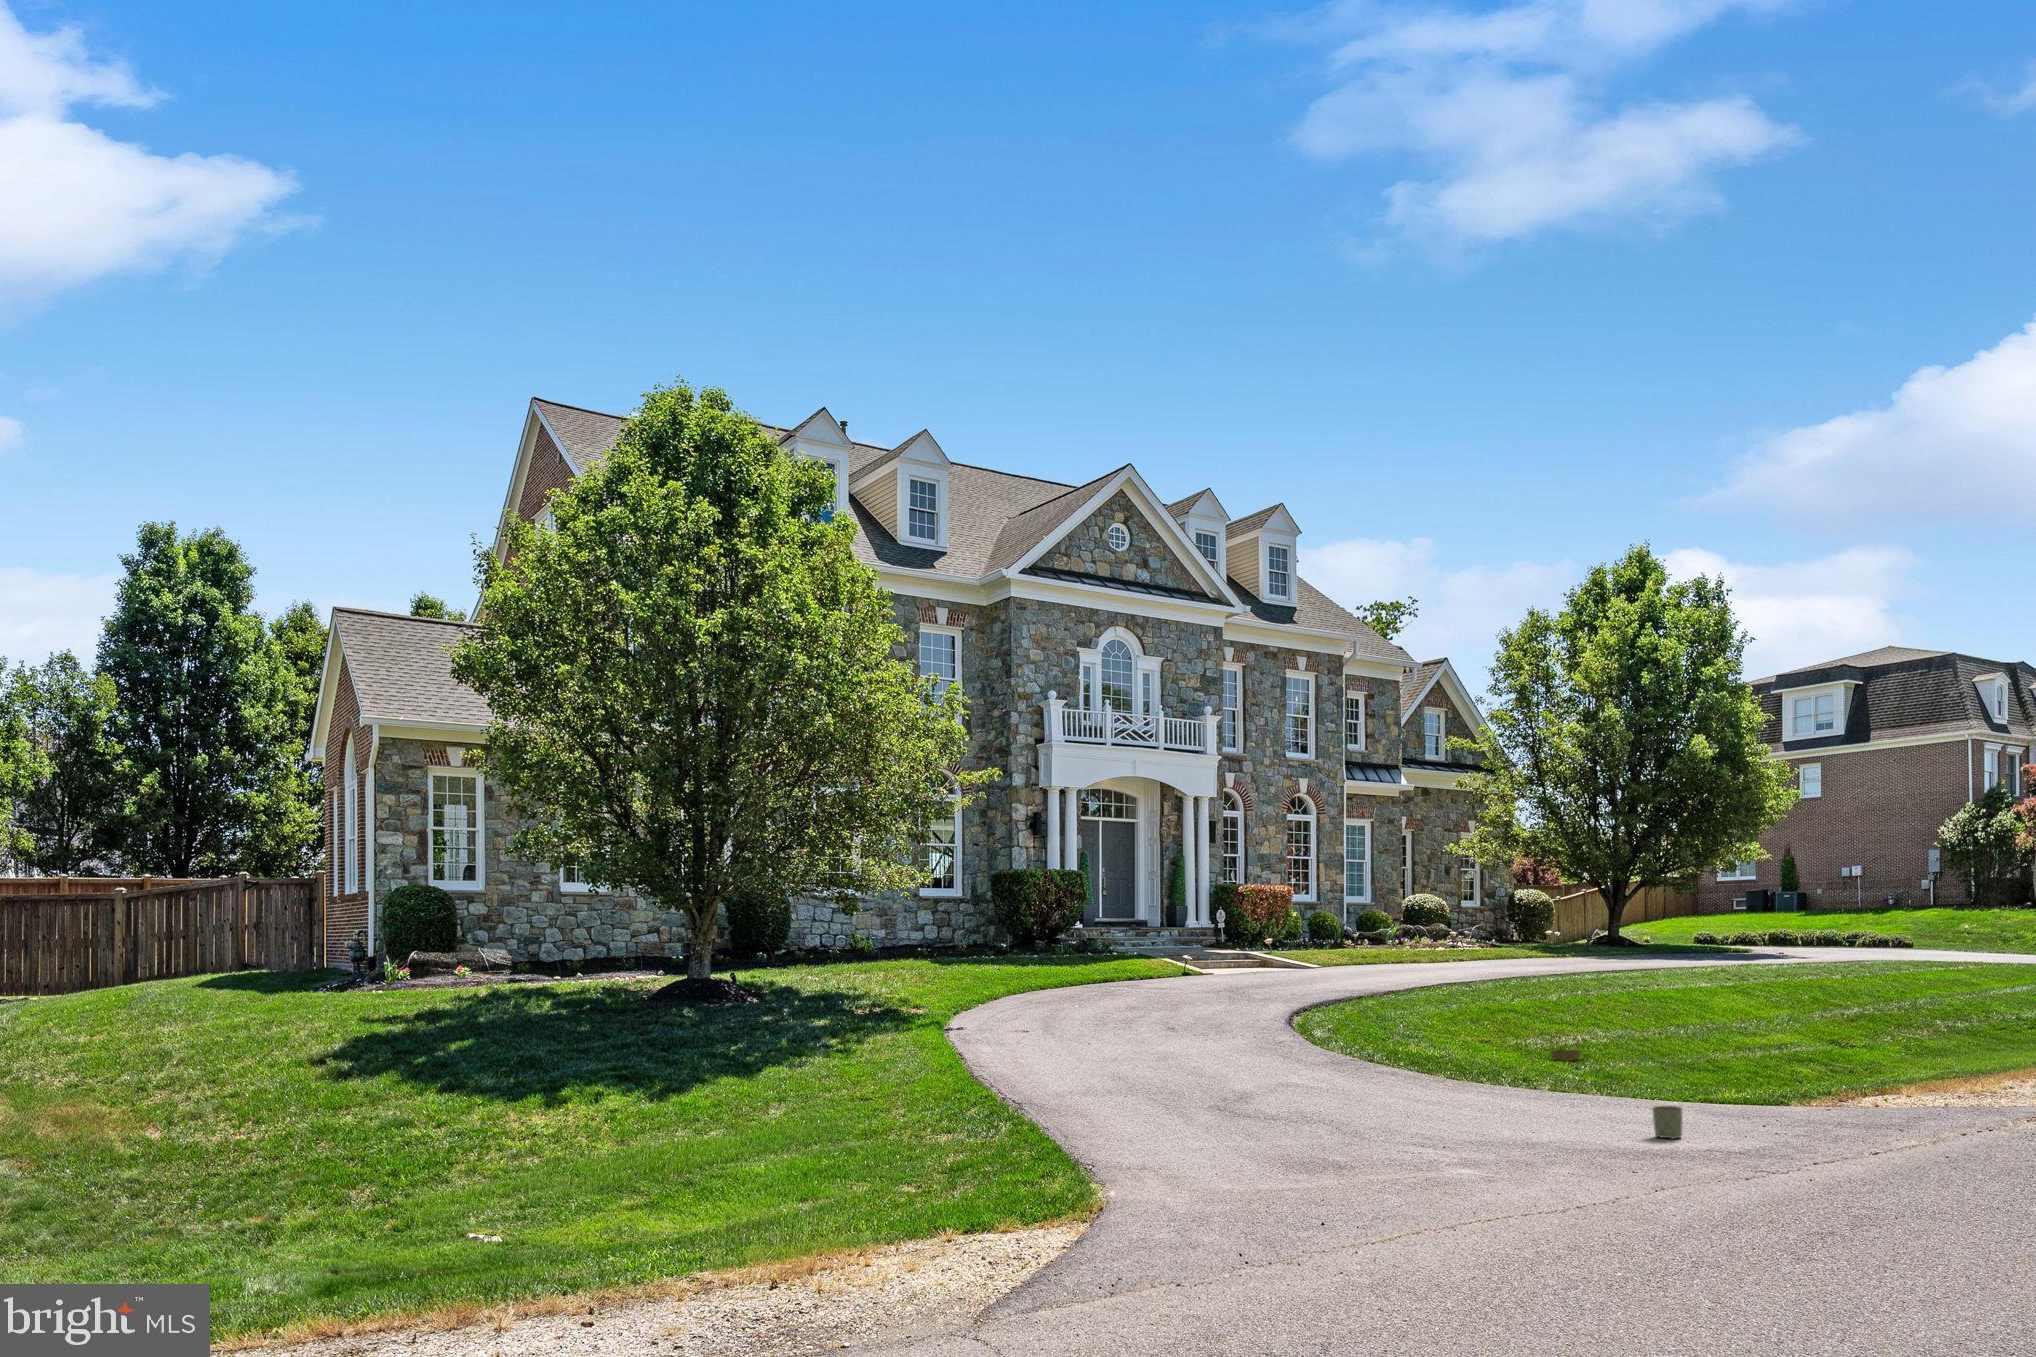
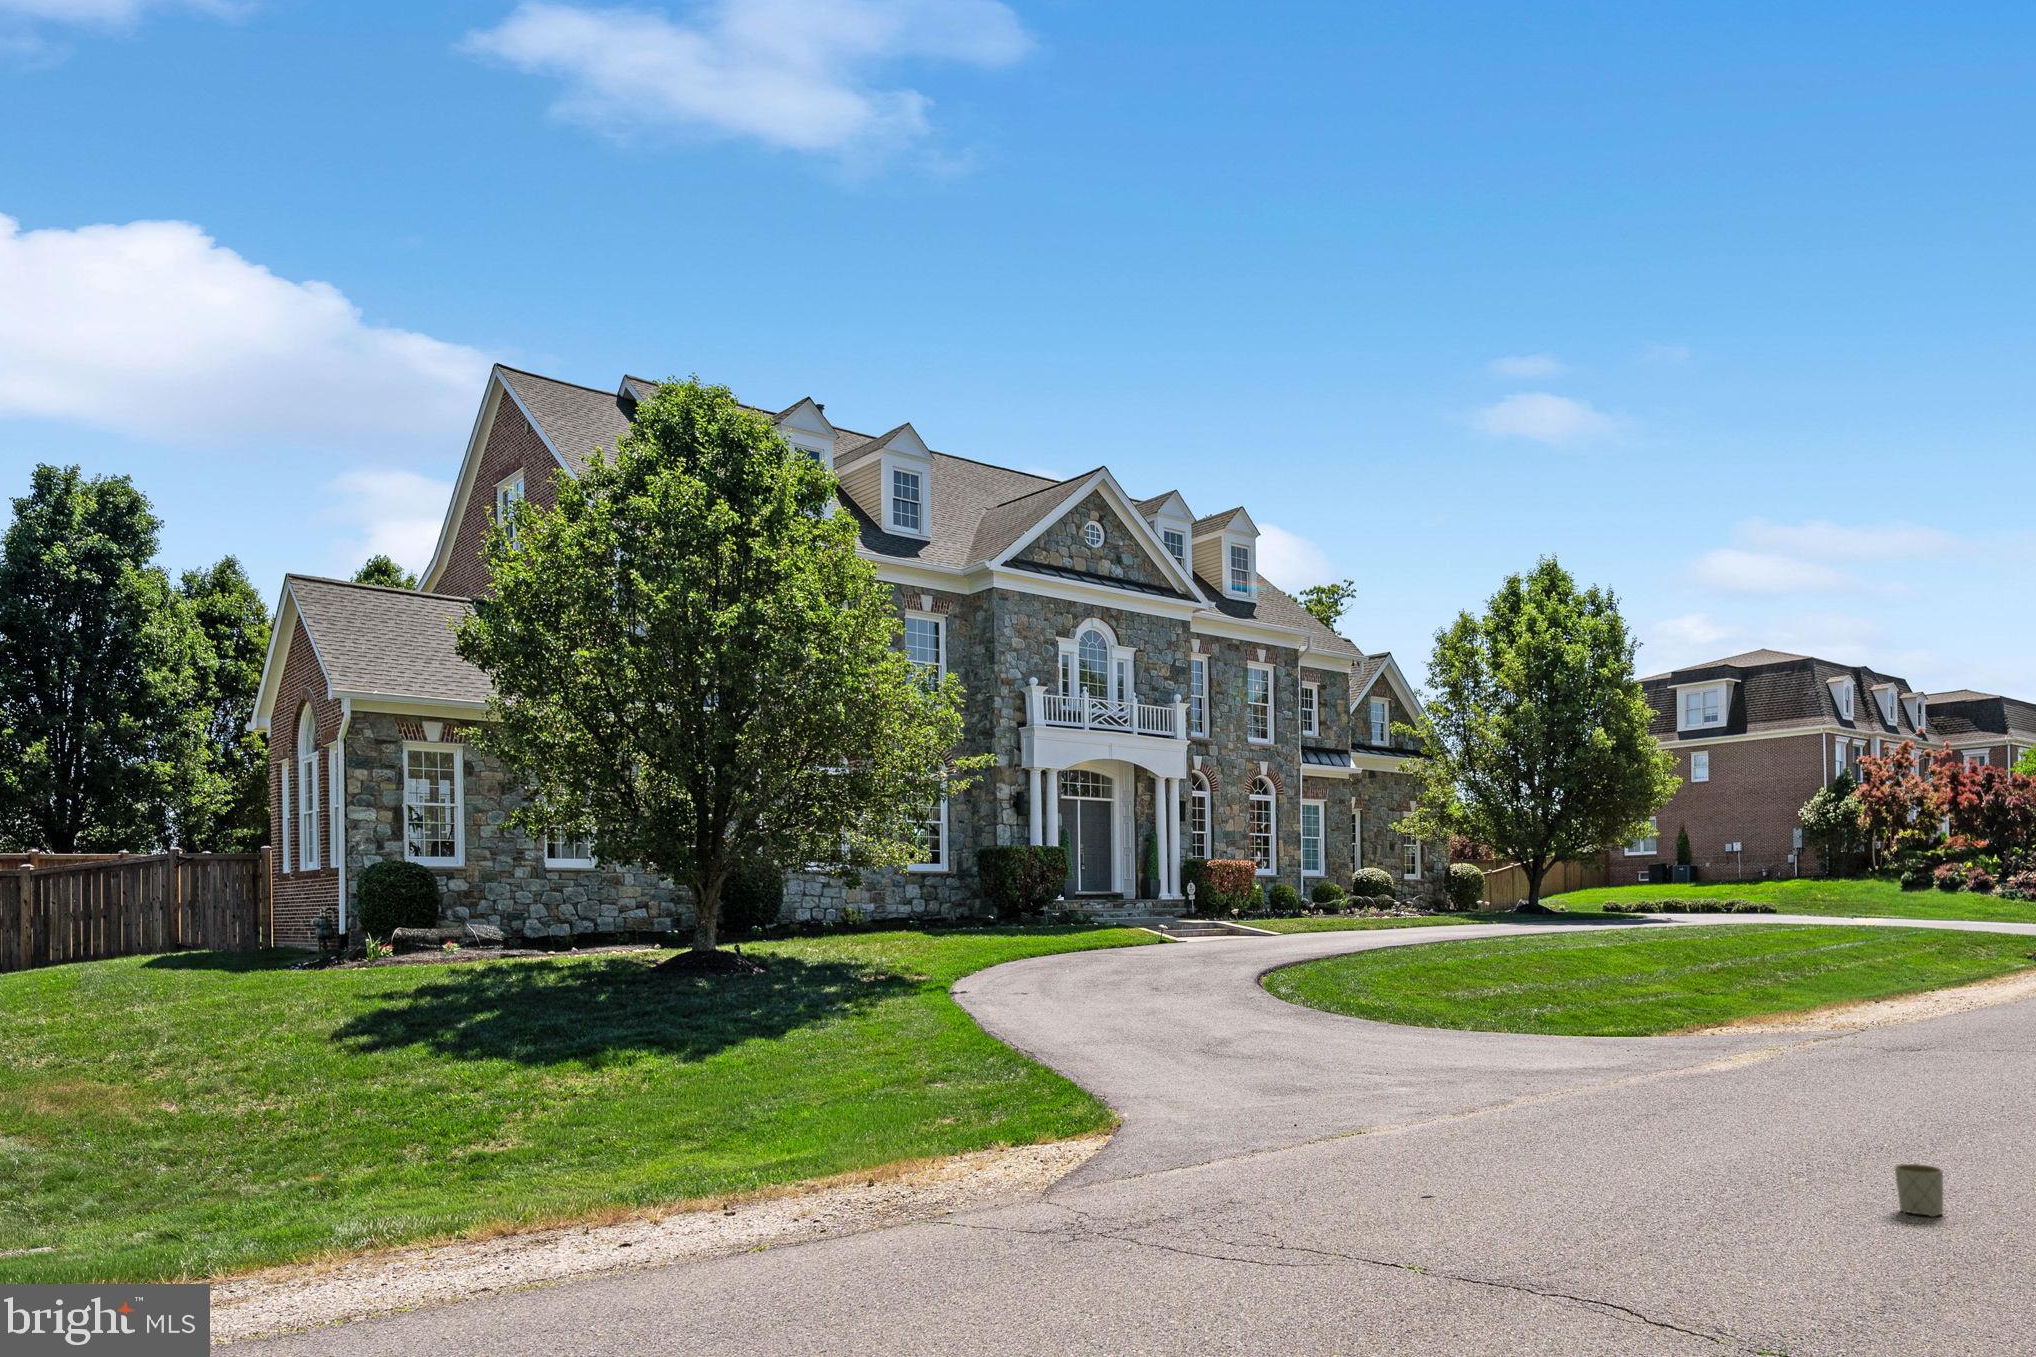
basket: present [1551,1030,1580,1061] -> none [1595,1016,1630,1053]

